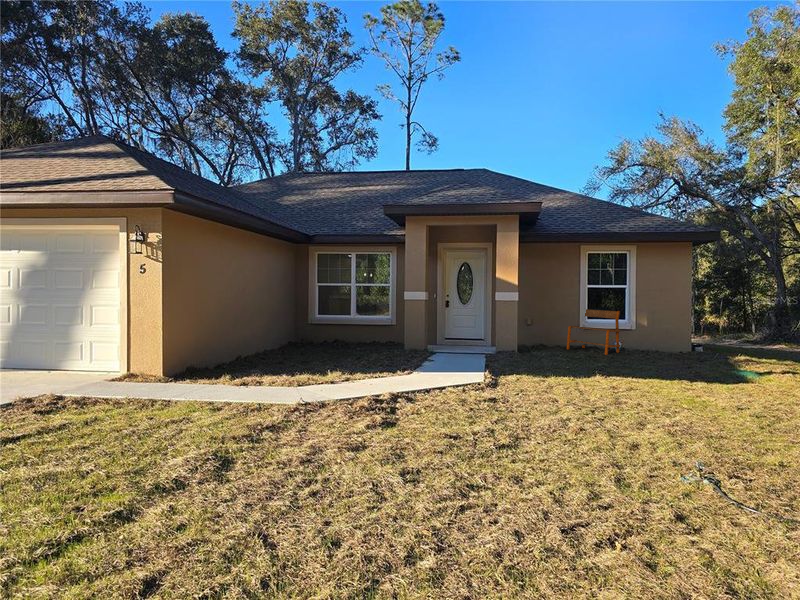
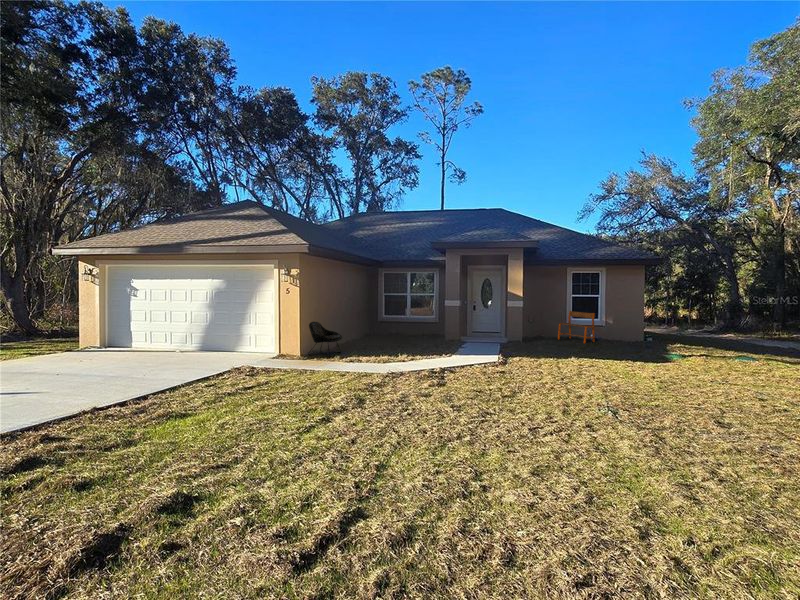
lounge chair: none [177,320,238,378] -> present [308,322,342,357]

